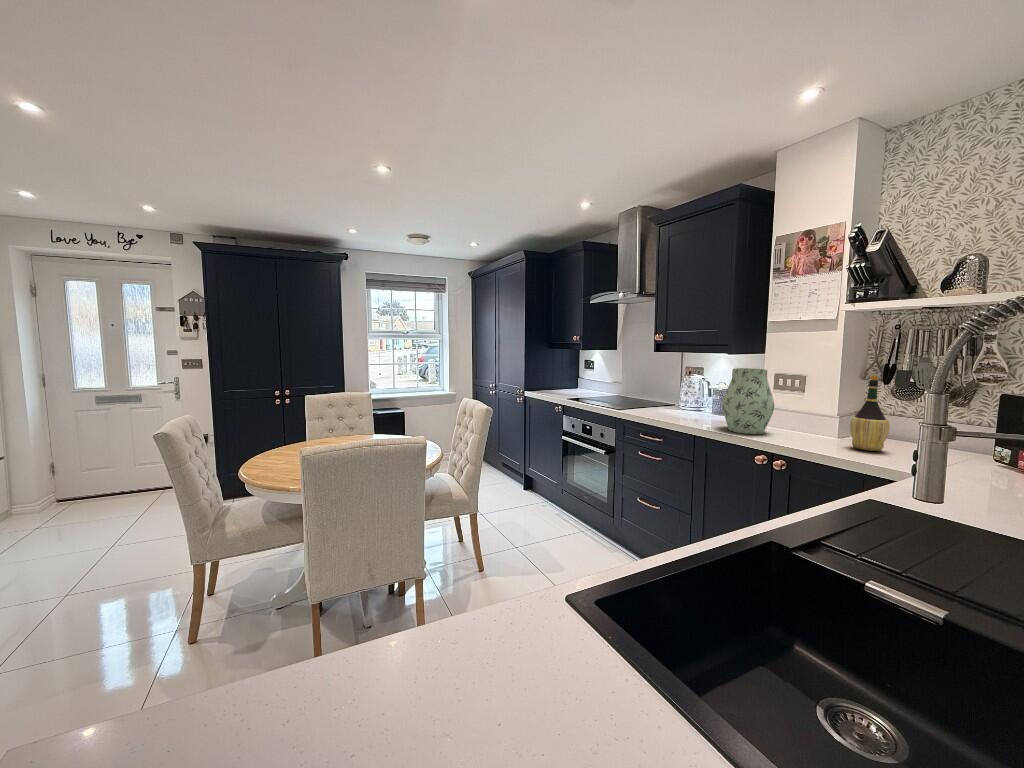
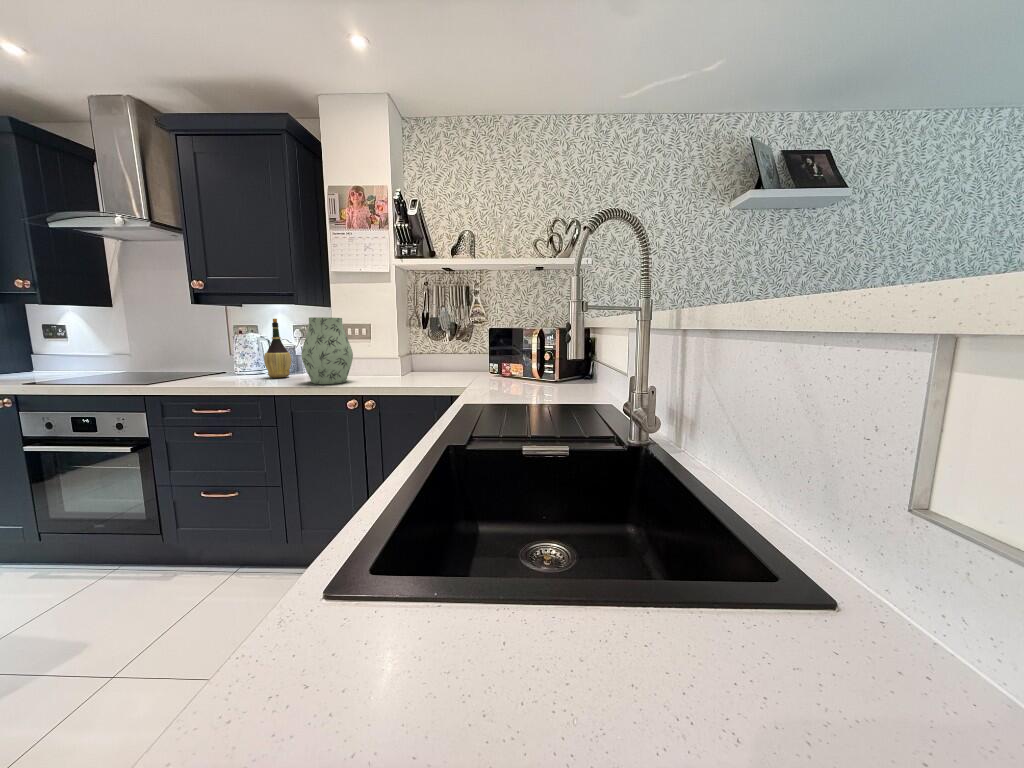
wine bottle: present [850,375,890,451] -> present [264,319,291,378]

